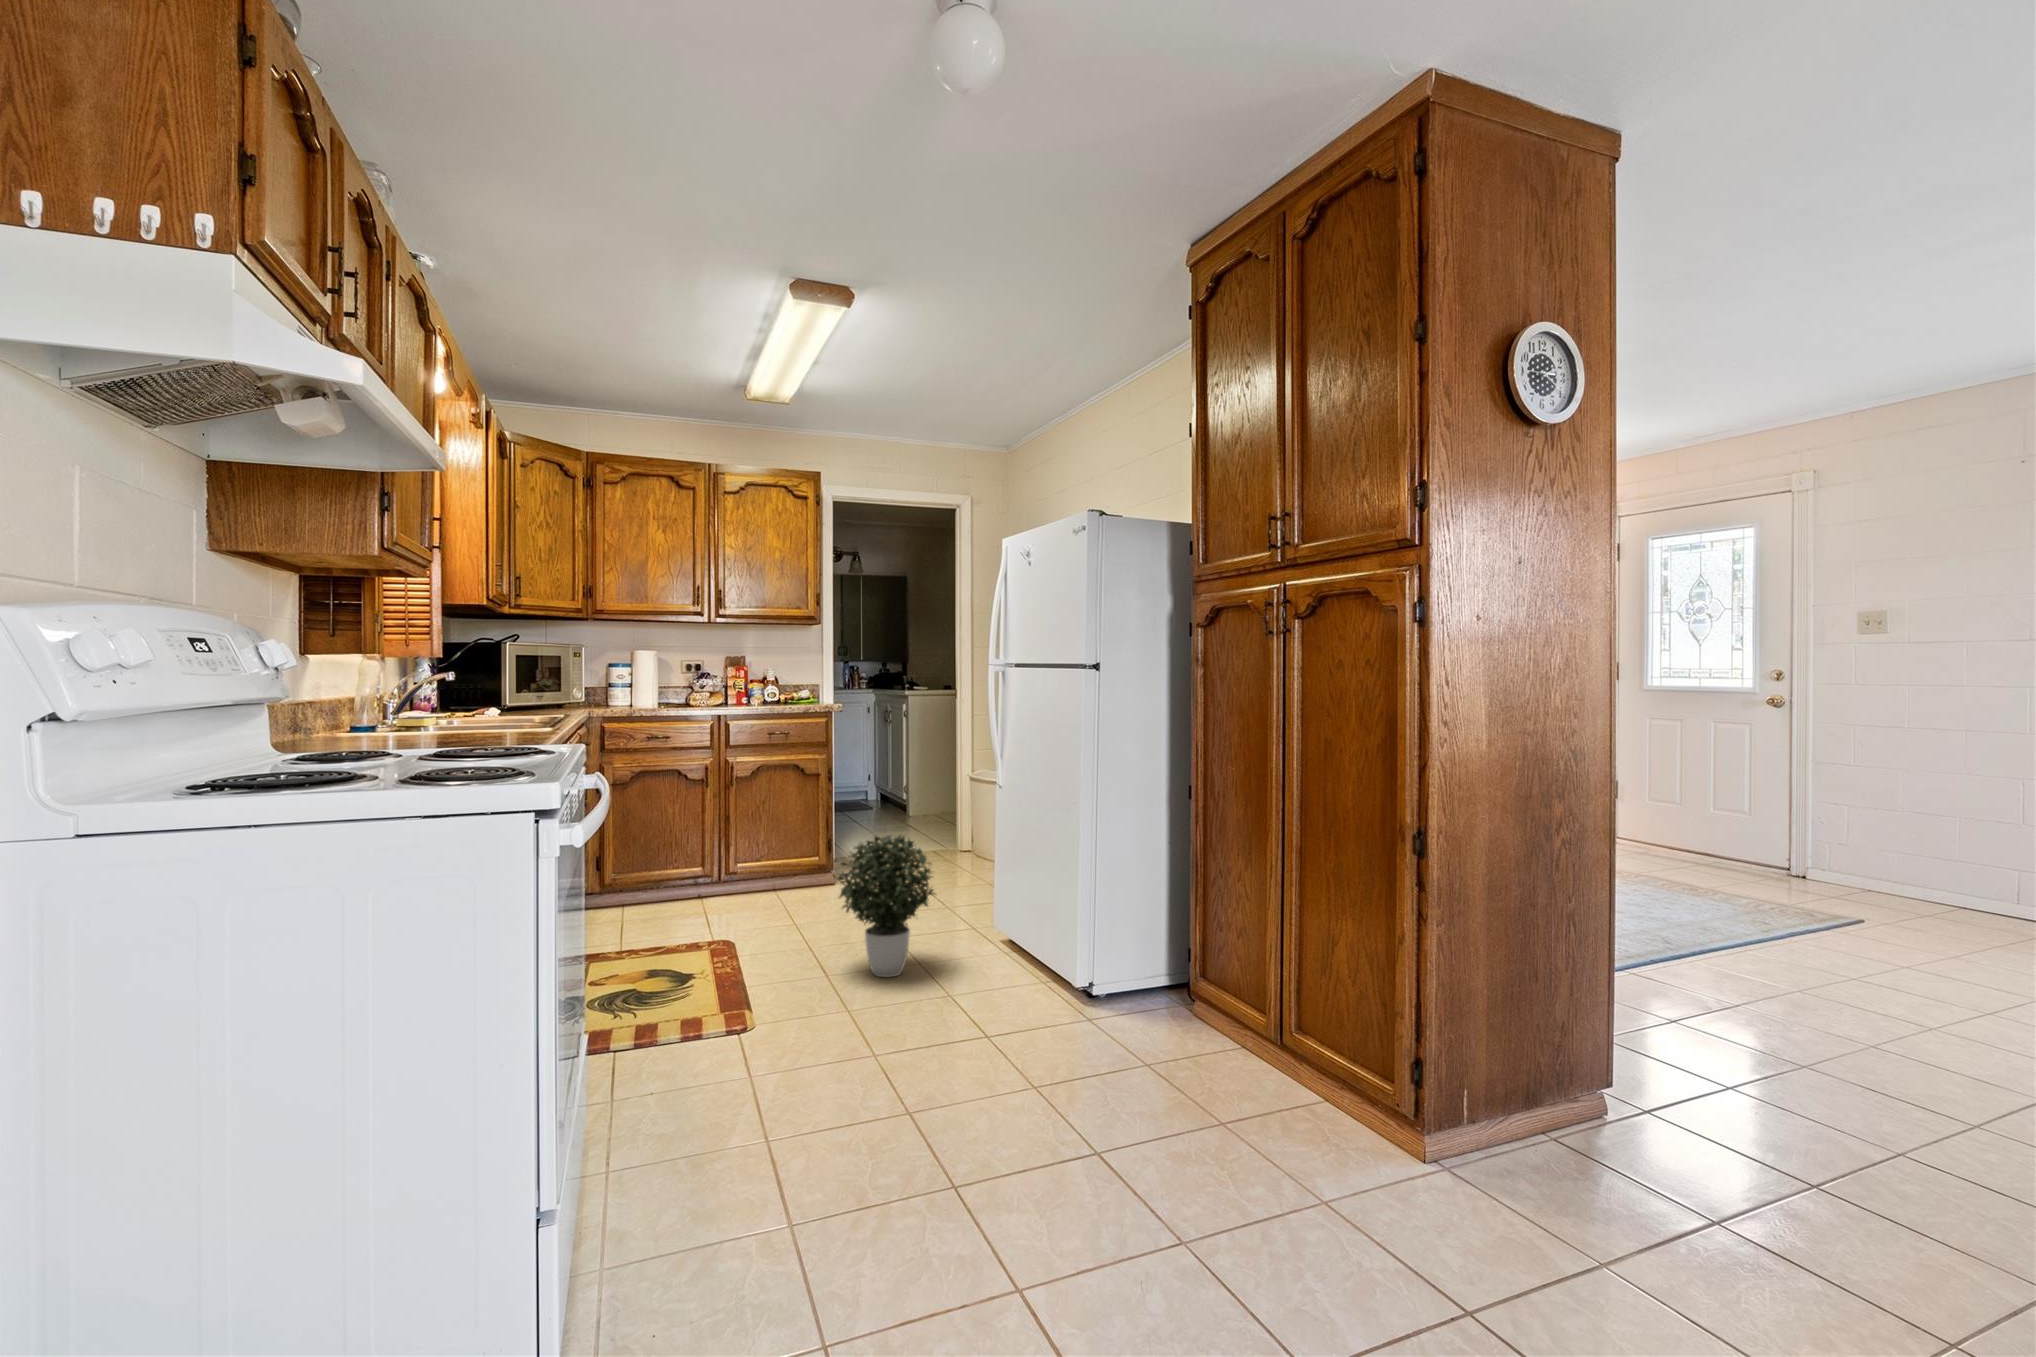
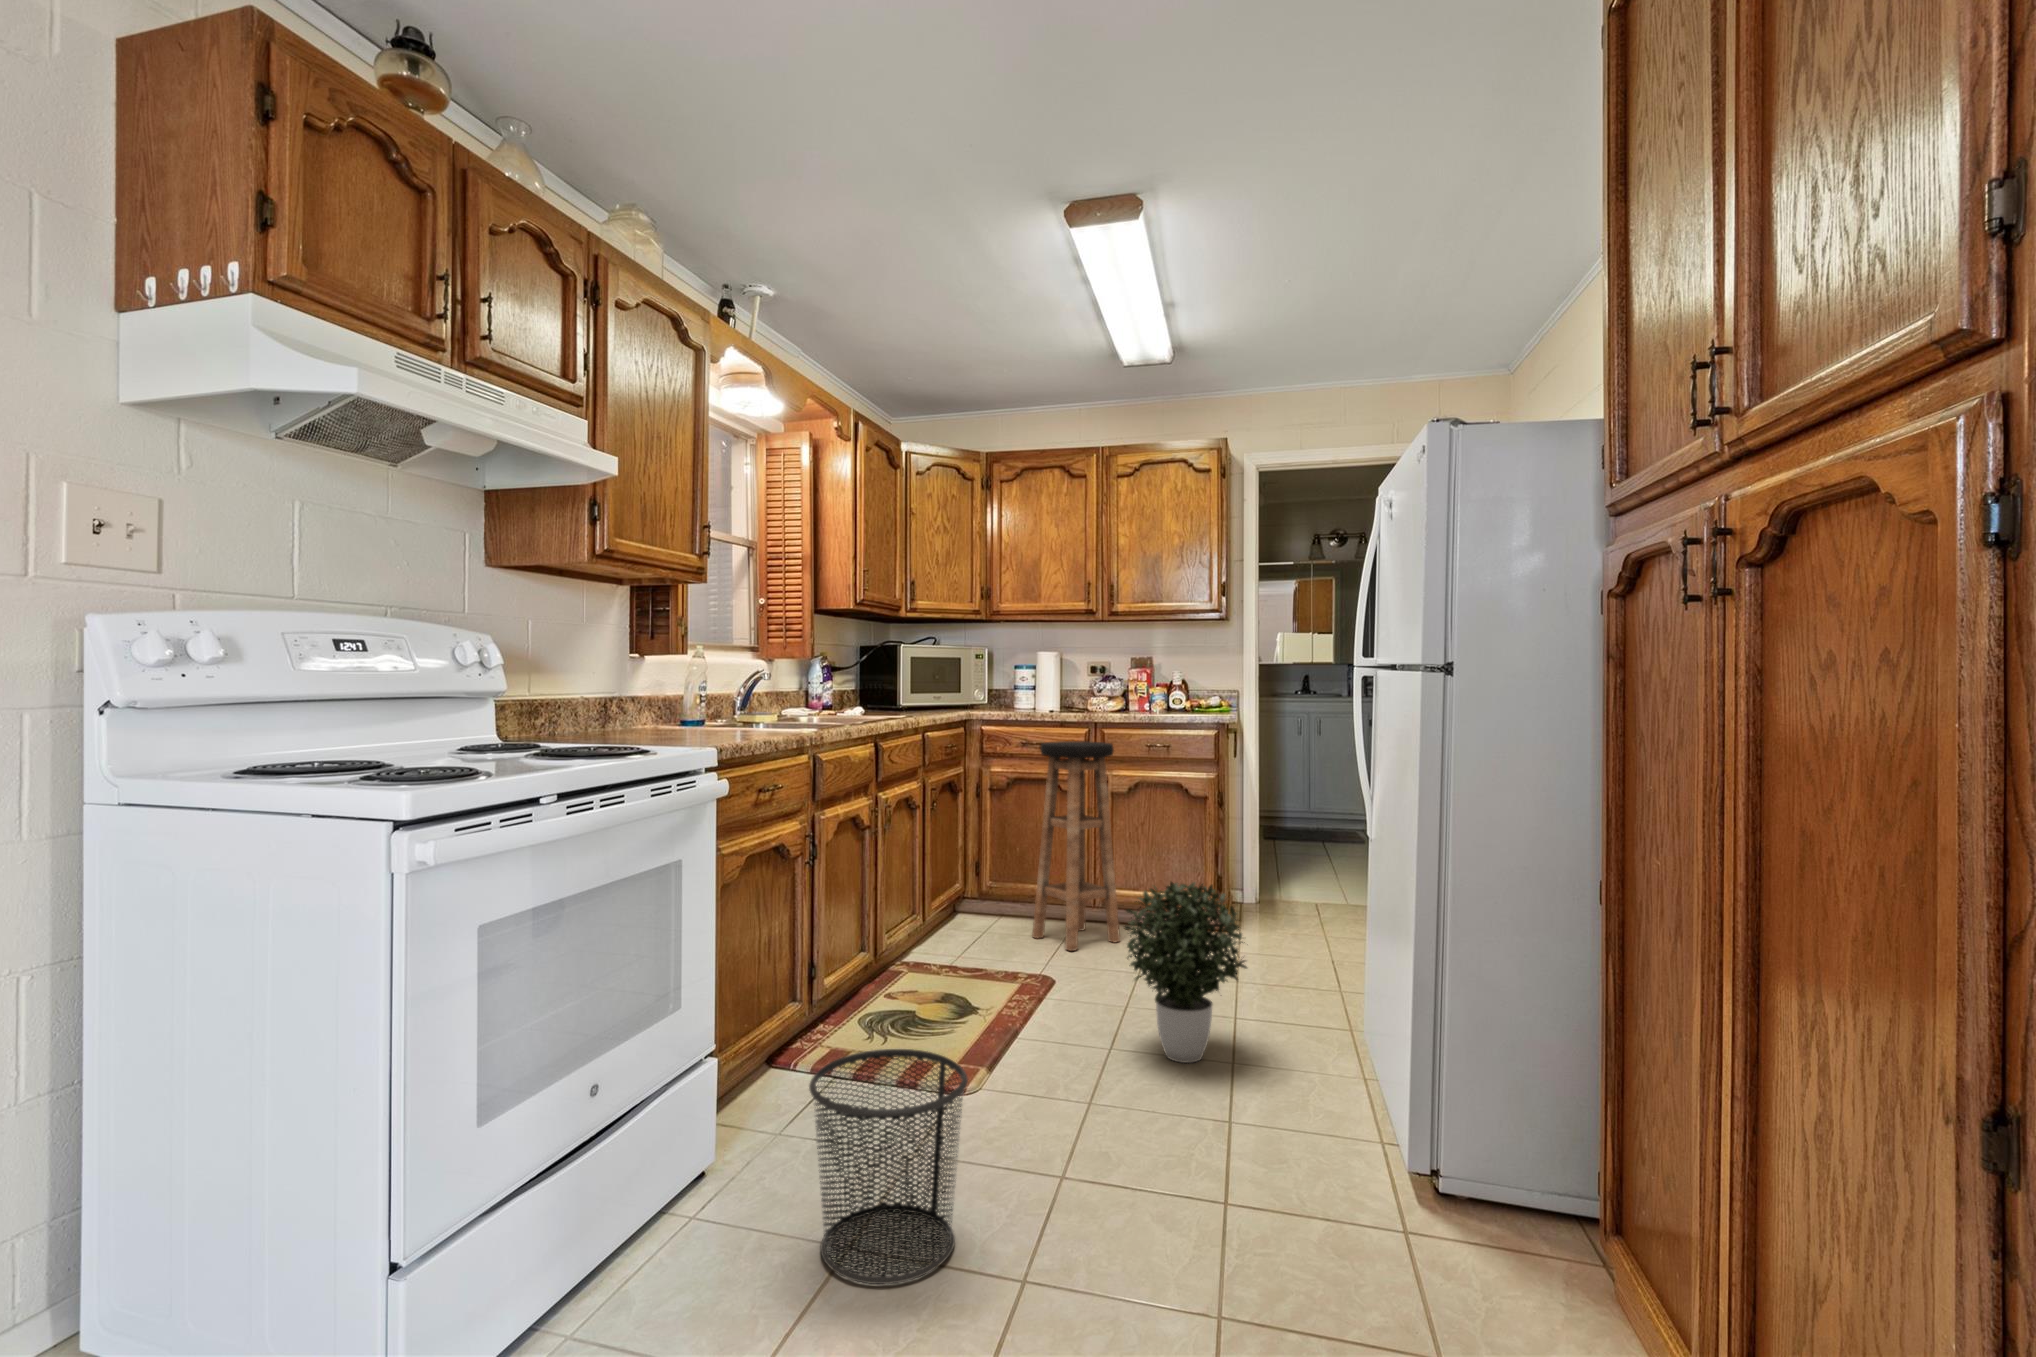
bar stool: none [675,732,758,920] -> present [1032,741,1120,951]
trash can: none [727,980,860,1165] -> present [809,1049,968,1284]

